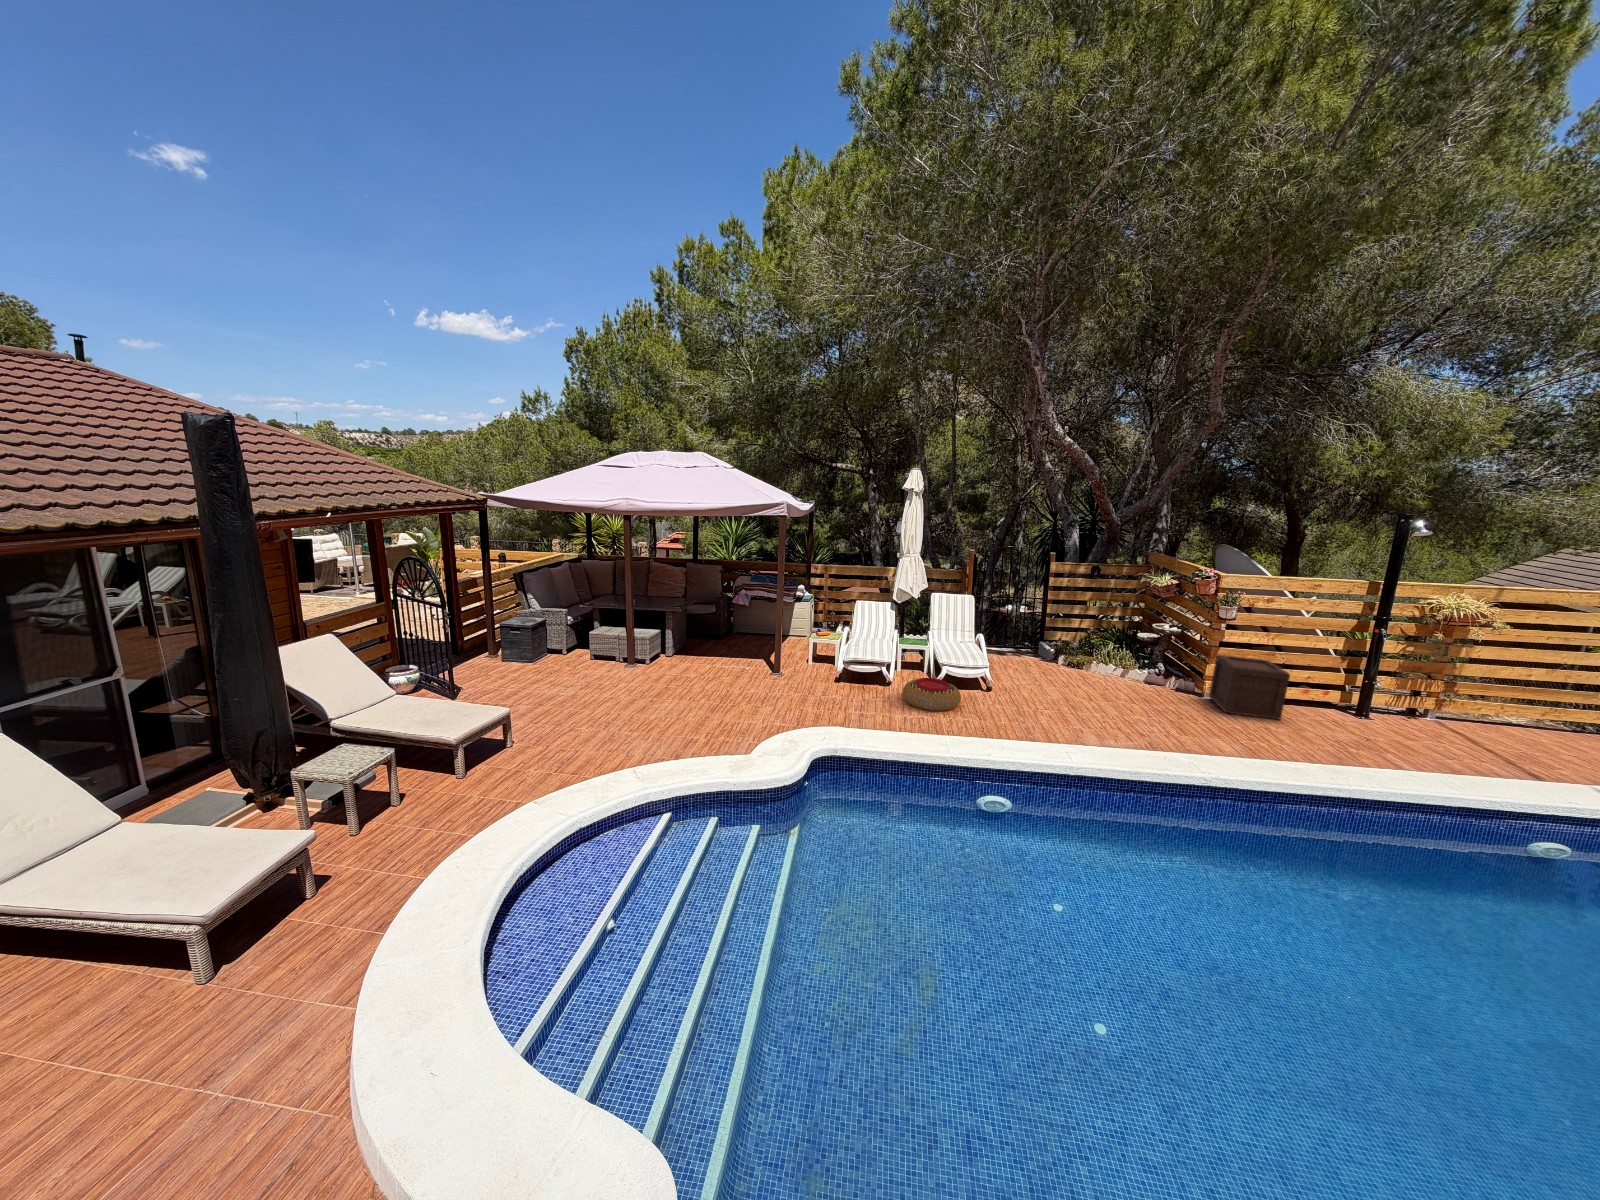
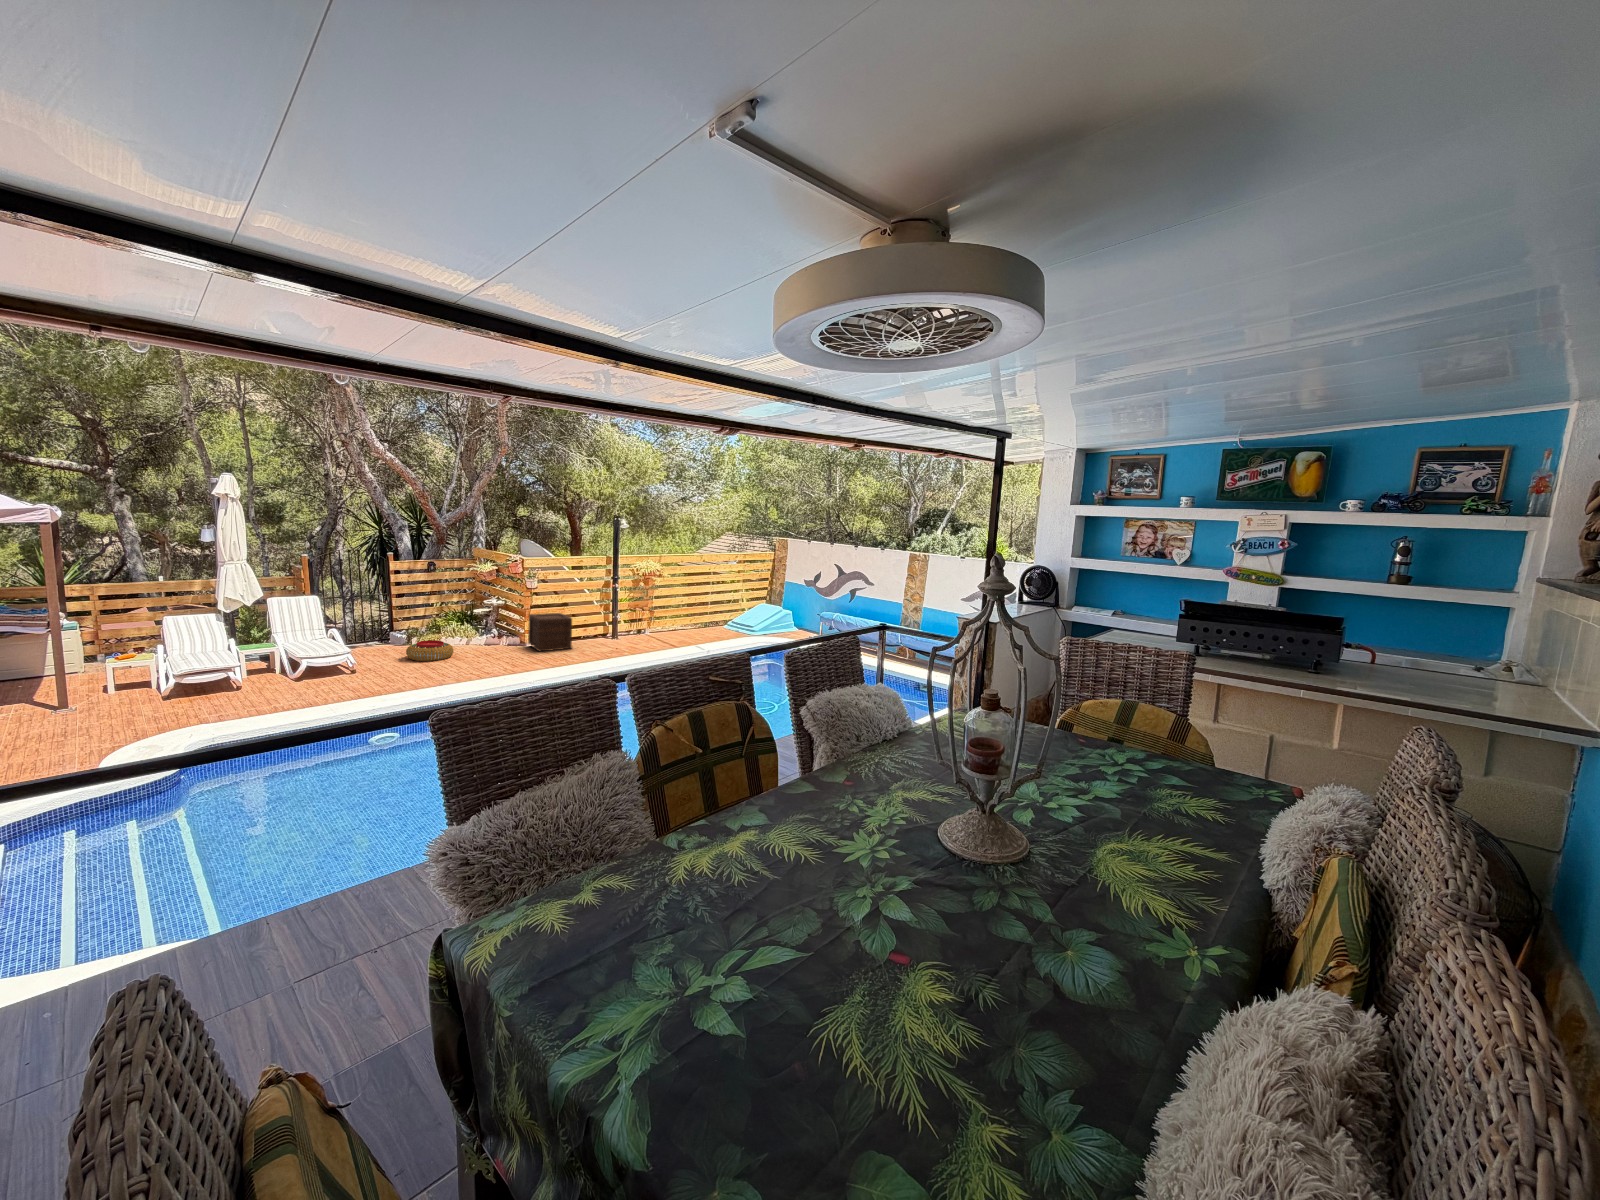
pouf: present [903,678,961,711] -> present [406,640,454,661]

